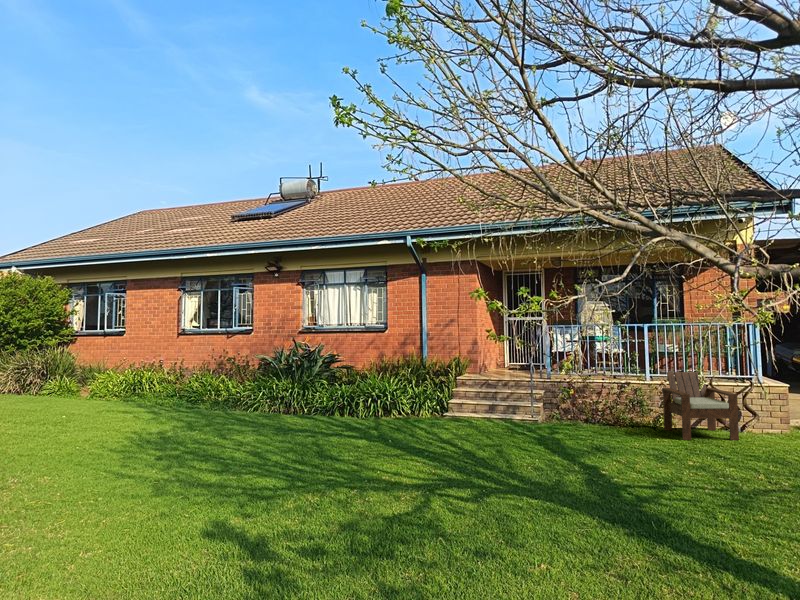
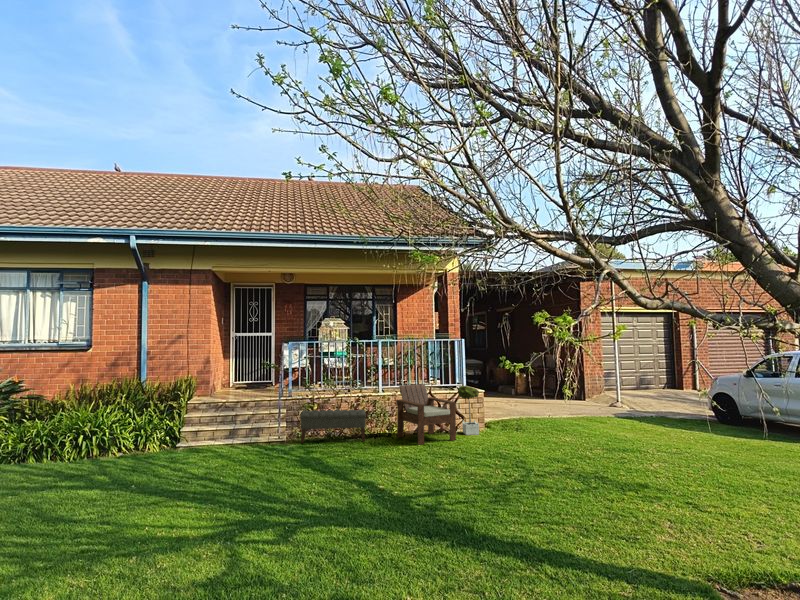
potted tree: none [748,375,779,438] -> present [458,386,479,435]
bench: none [551,393,624,430] -> present [300,410,366,443]

